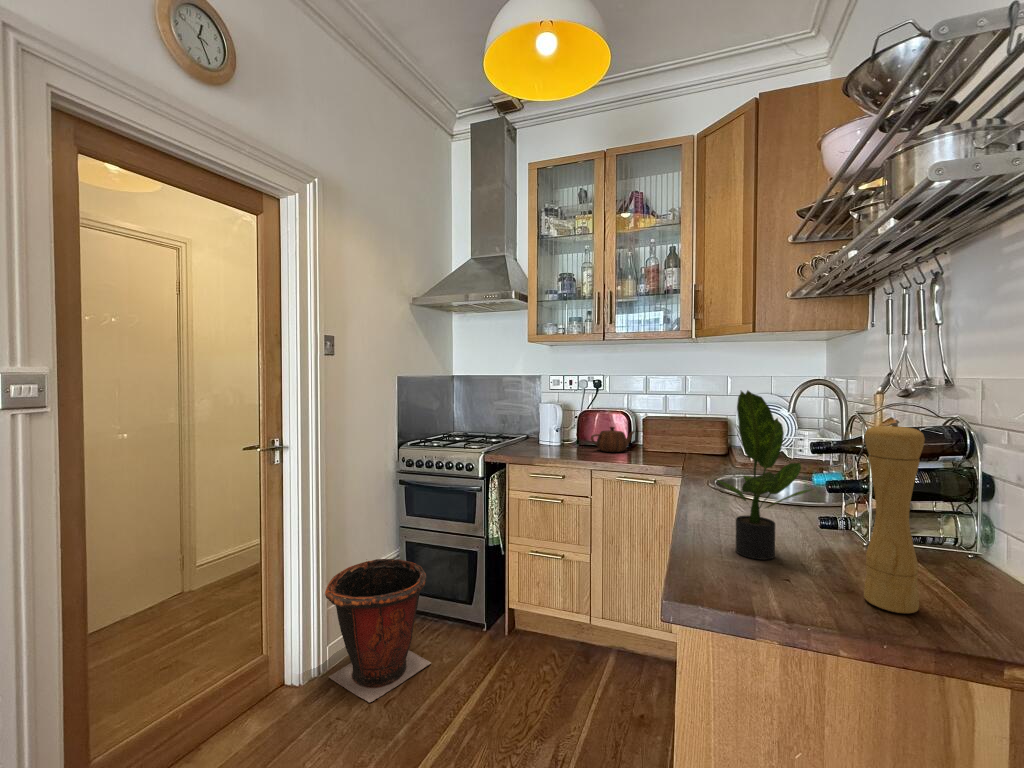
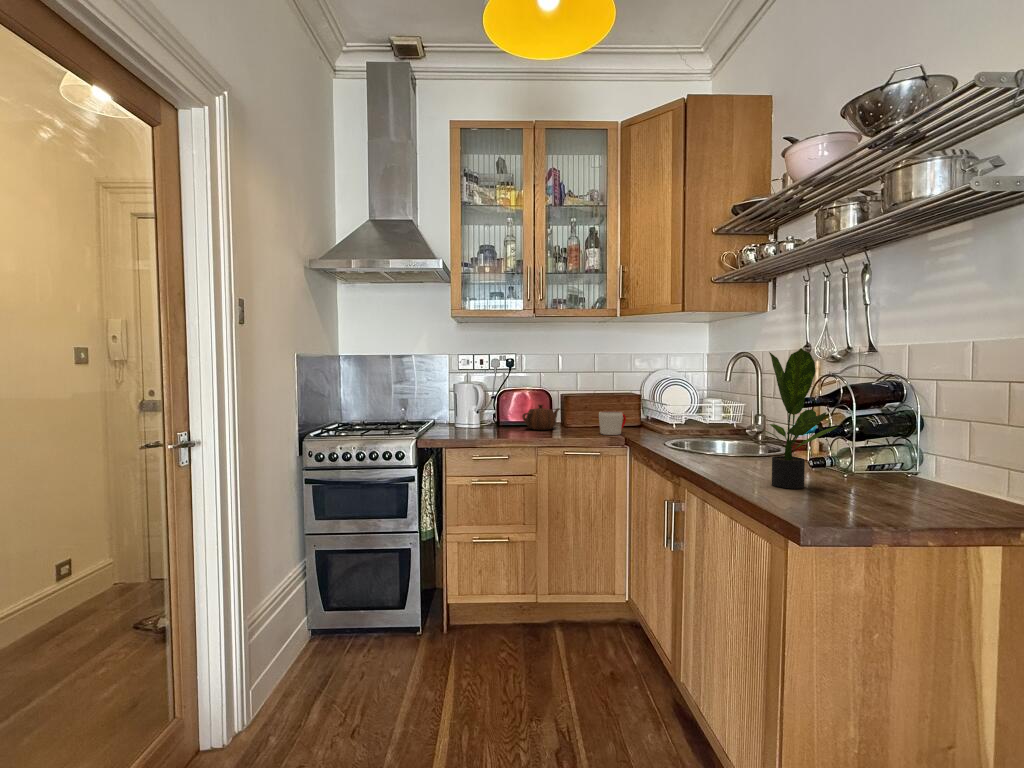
pepper mill: present [864,423,925,613] -> none [891,369,934,505]
mug: none [661,438,695,464] -> present [599,411,626,435]
waste bin: present [325,559,431,703] -> none [256,562,380,739]

